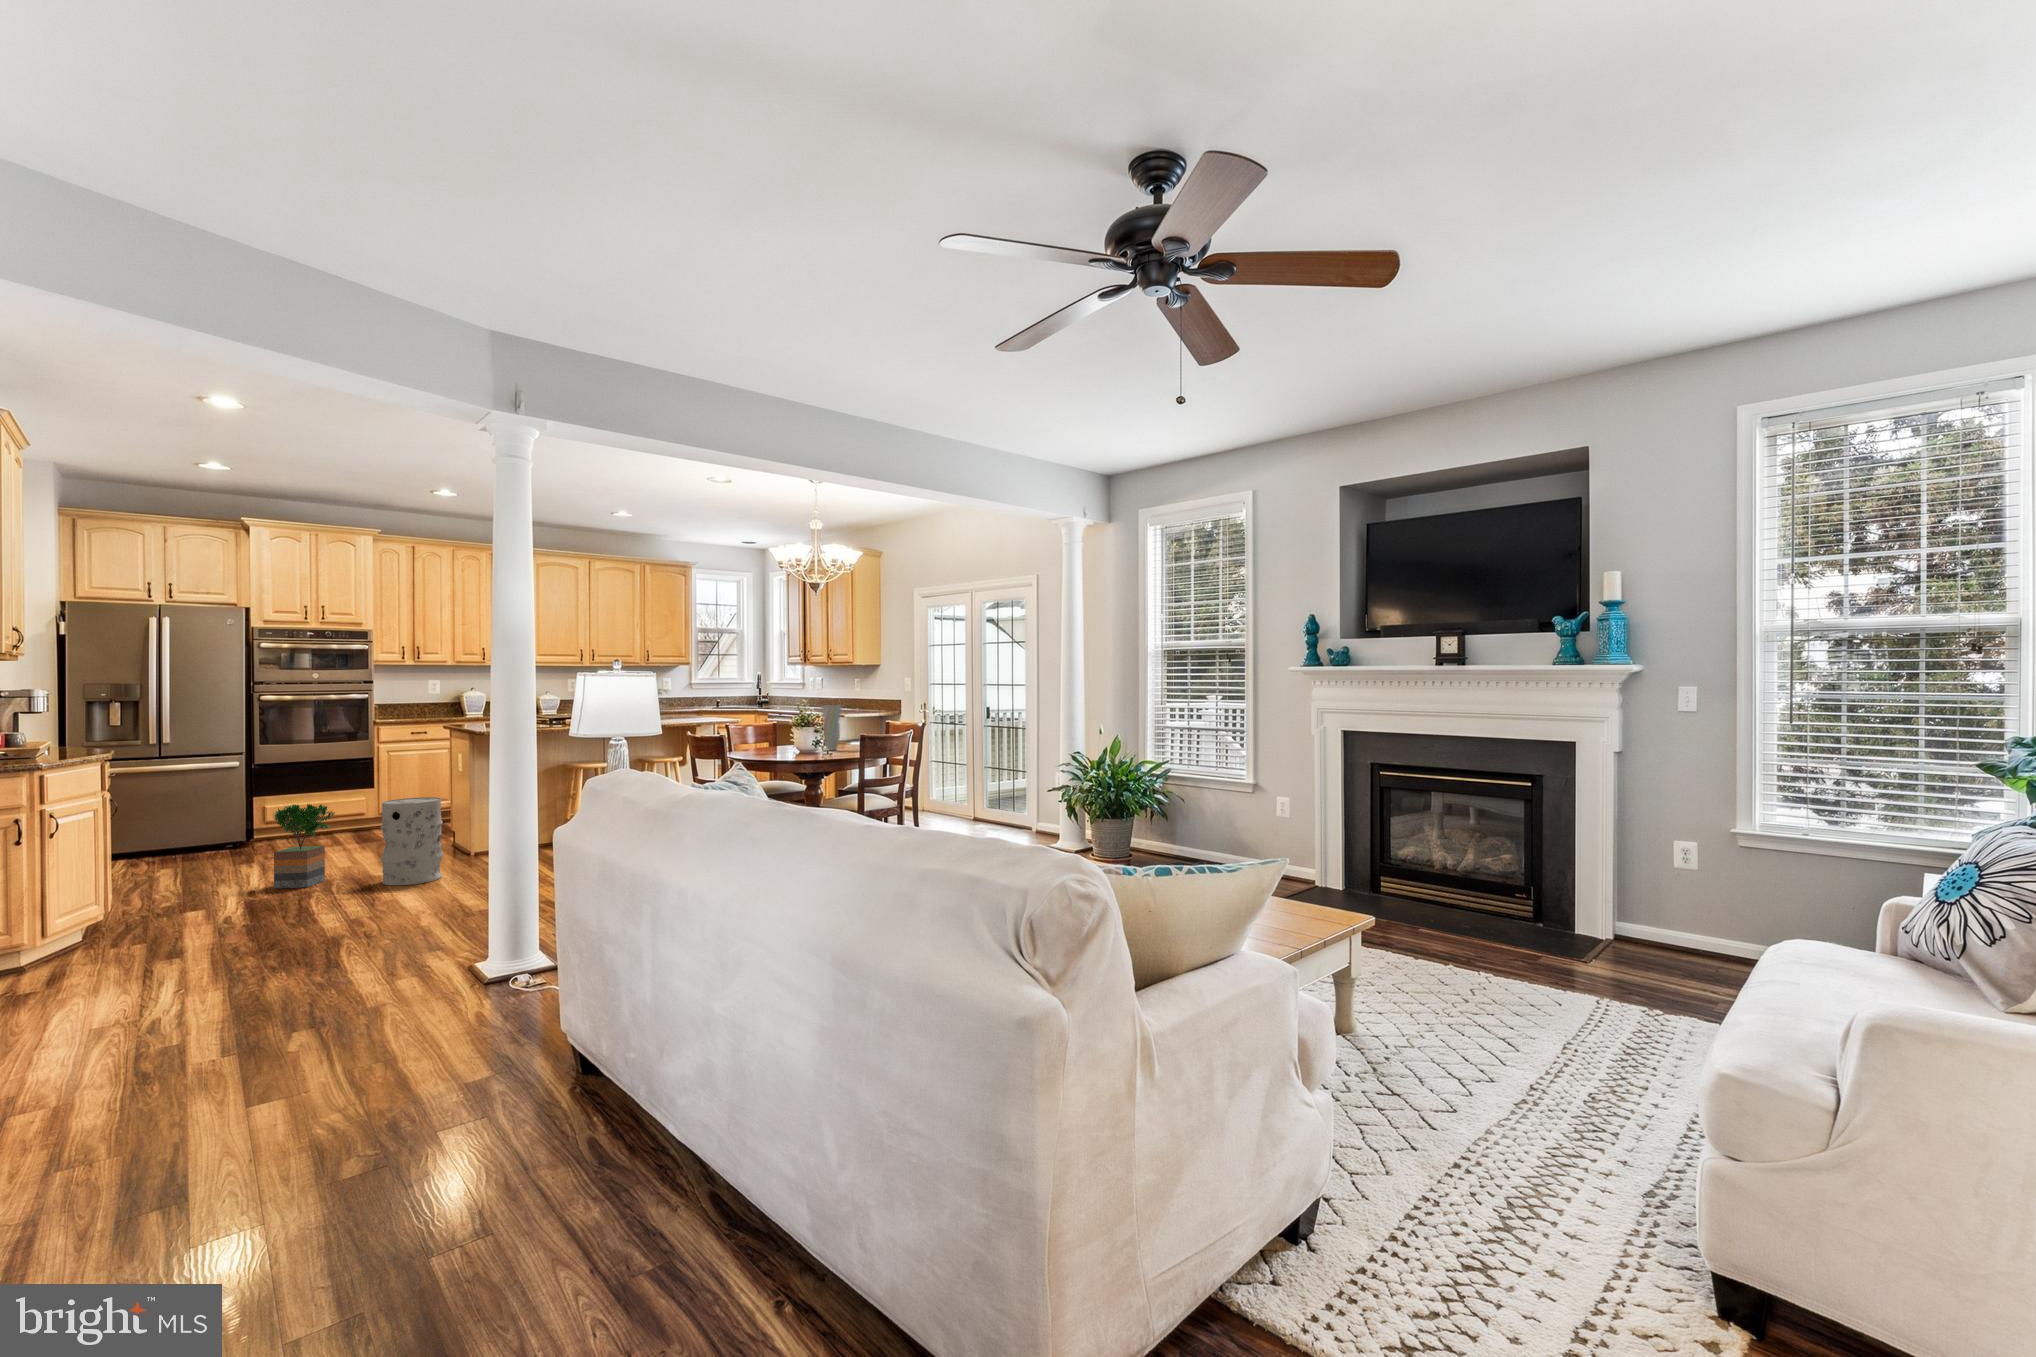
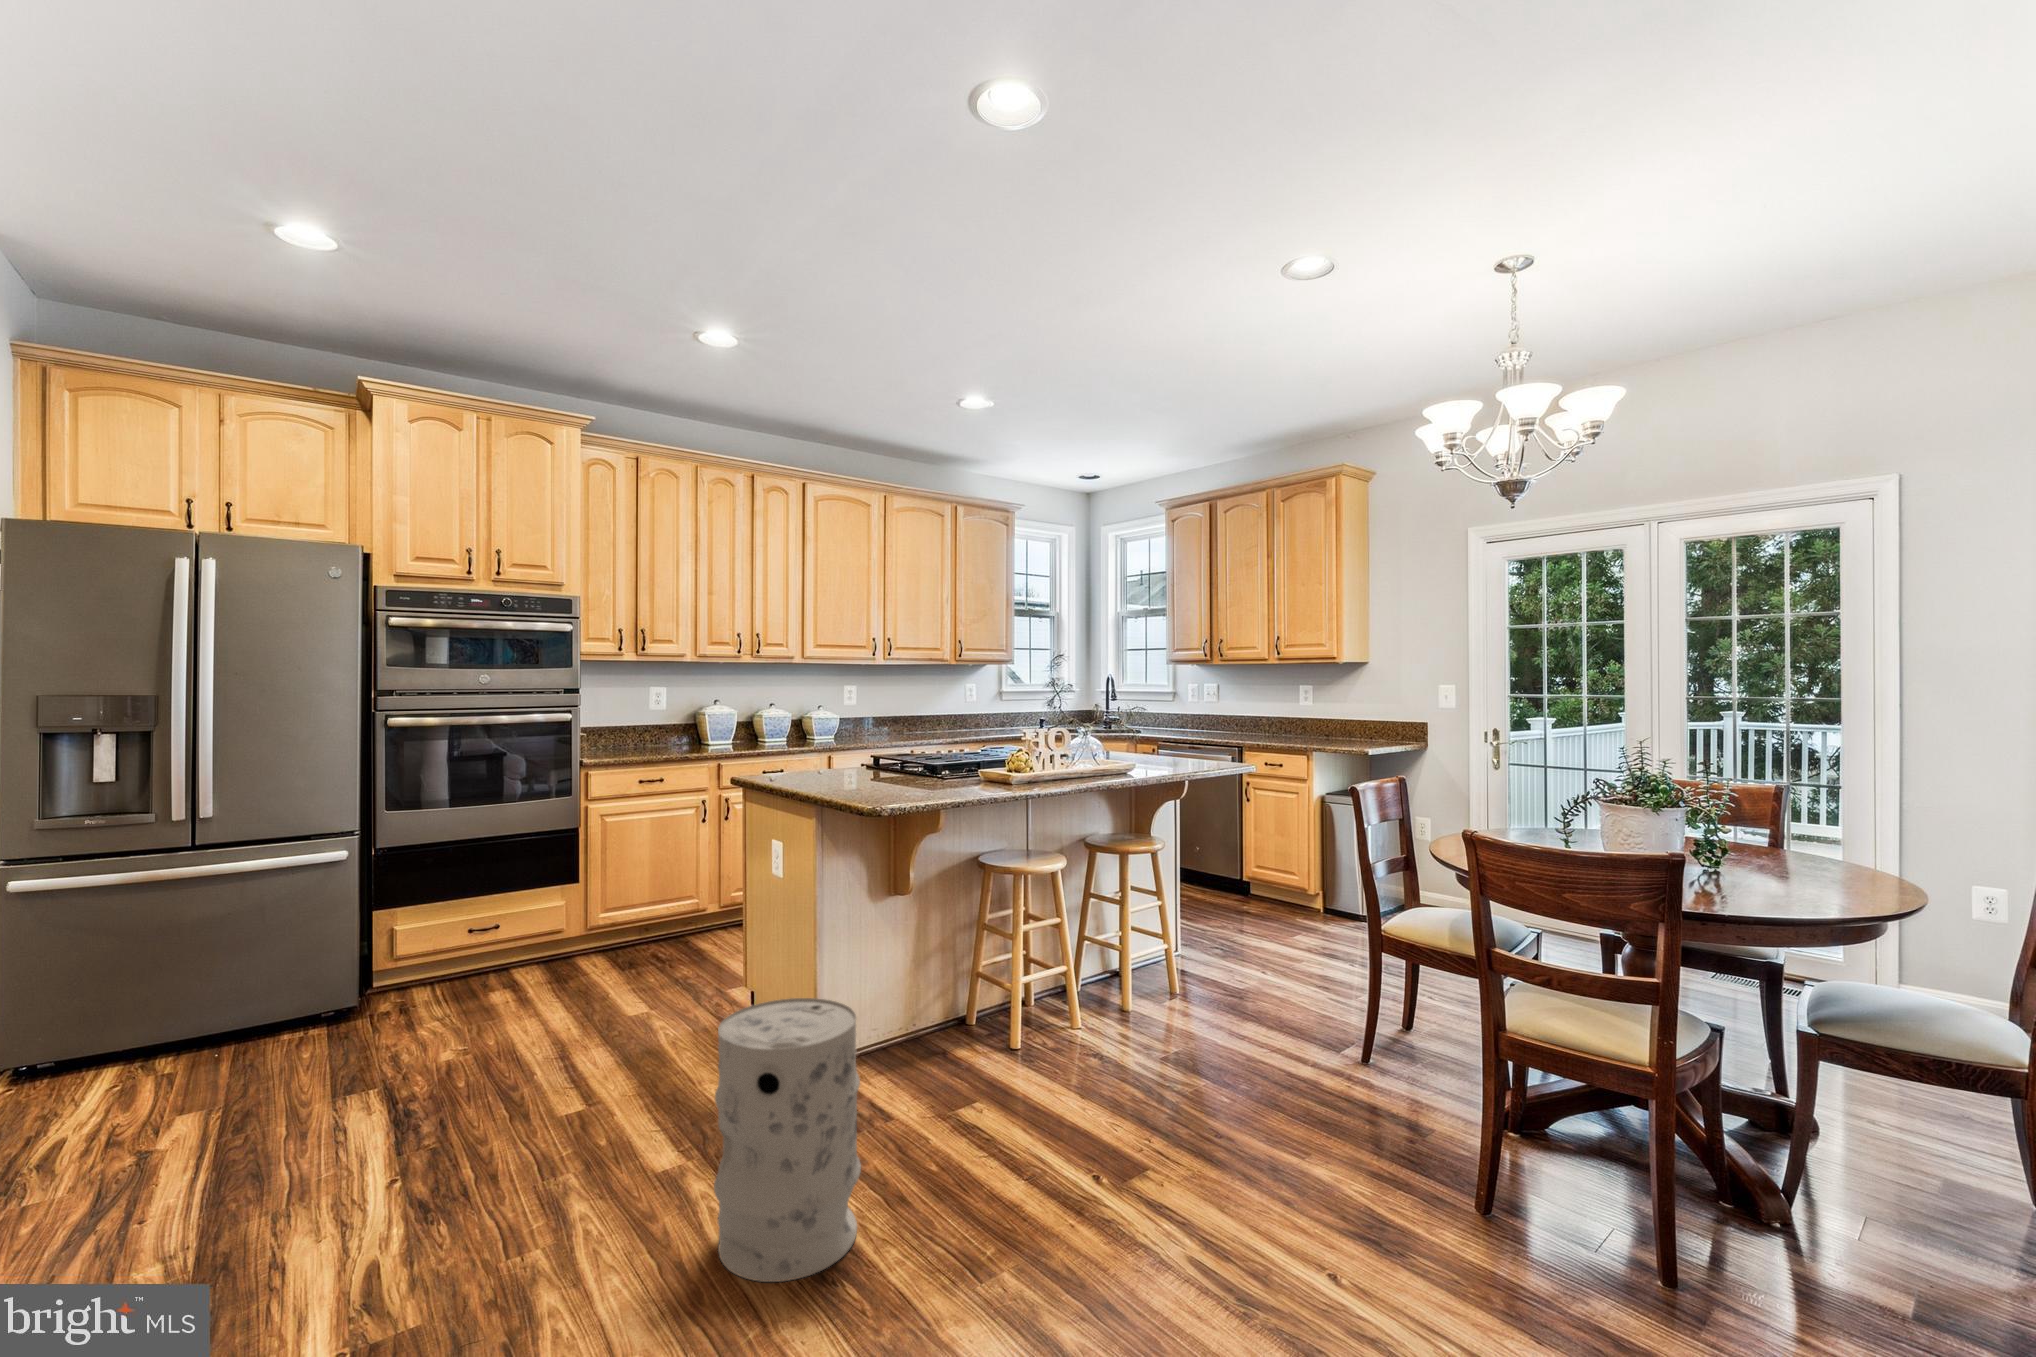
vase: present [822,705,842,751] -> none [1786,763,1860,887]
potted tree: present [273,804,334,889] -> none [428,1023,590,1284]

